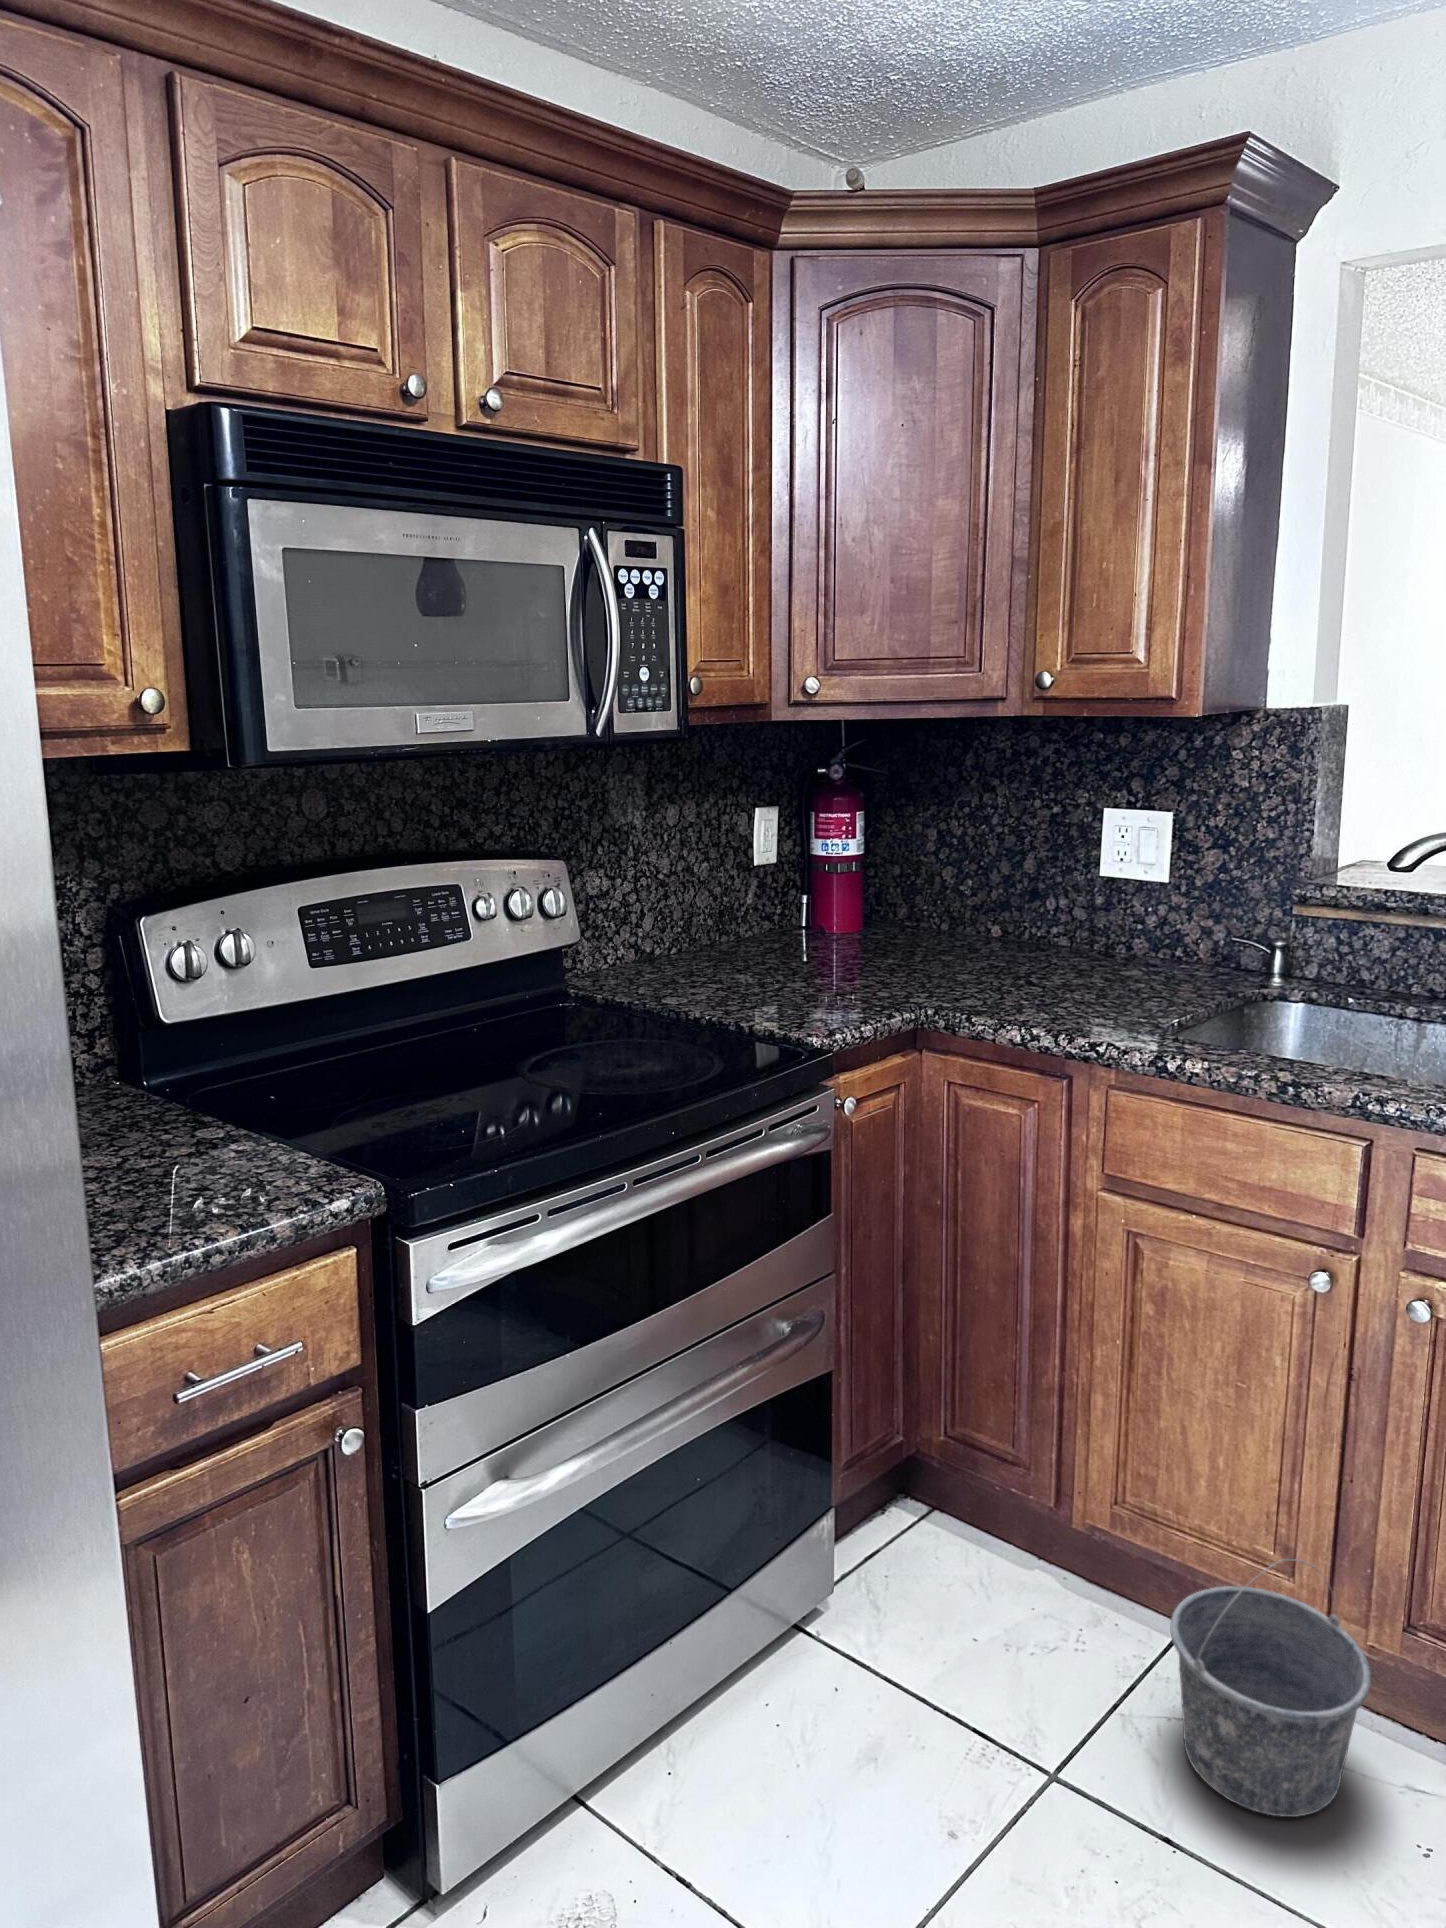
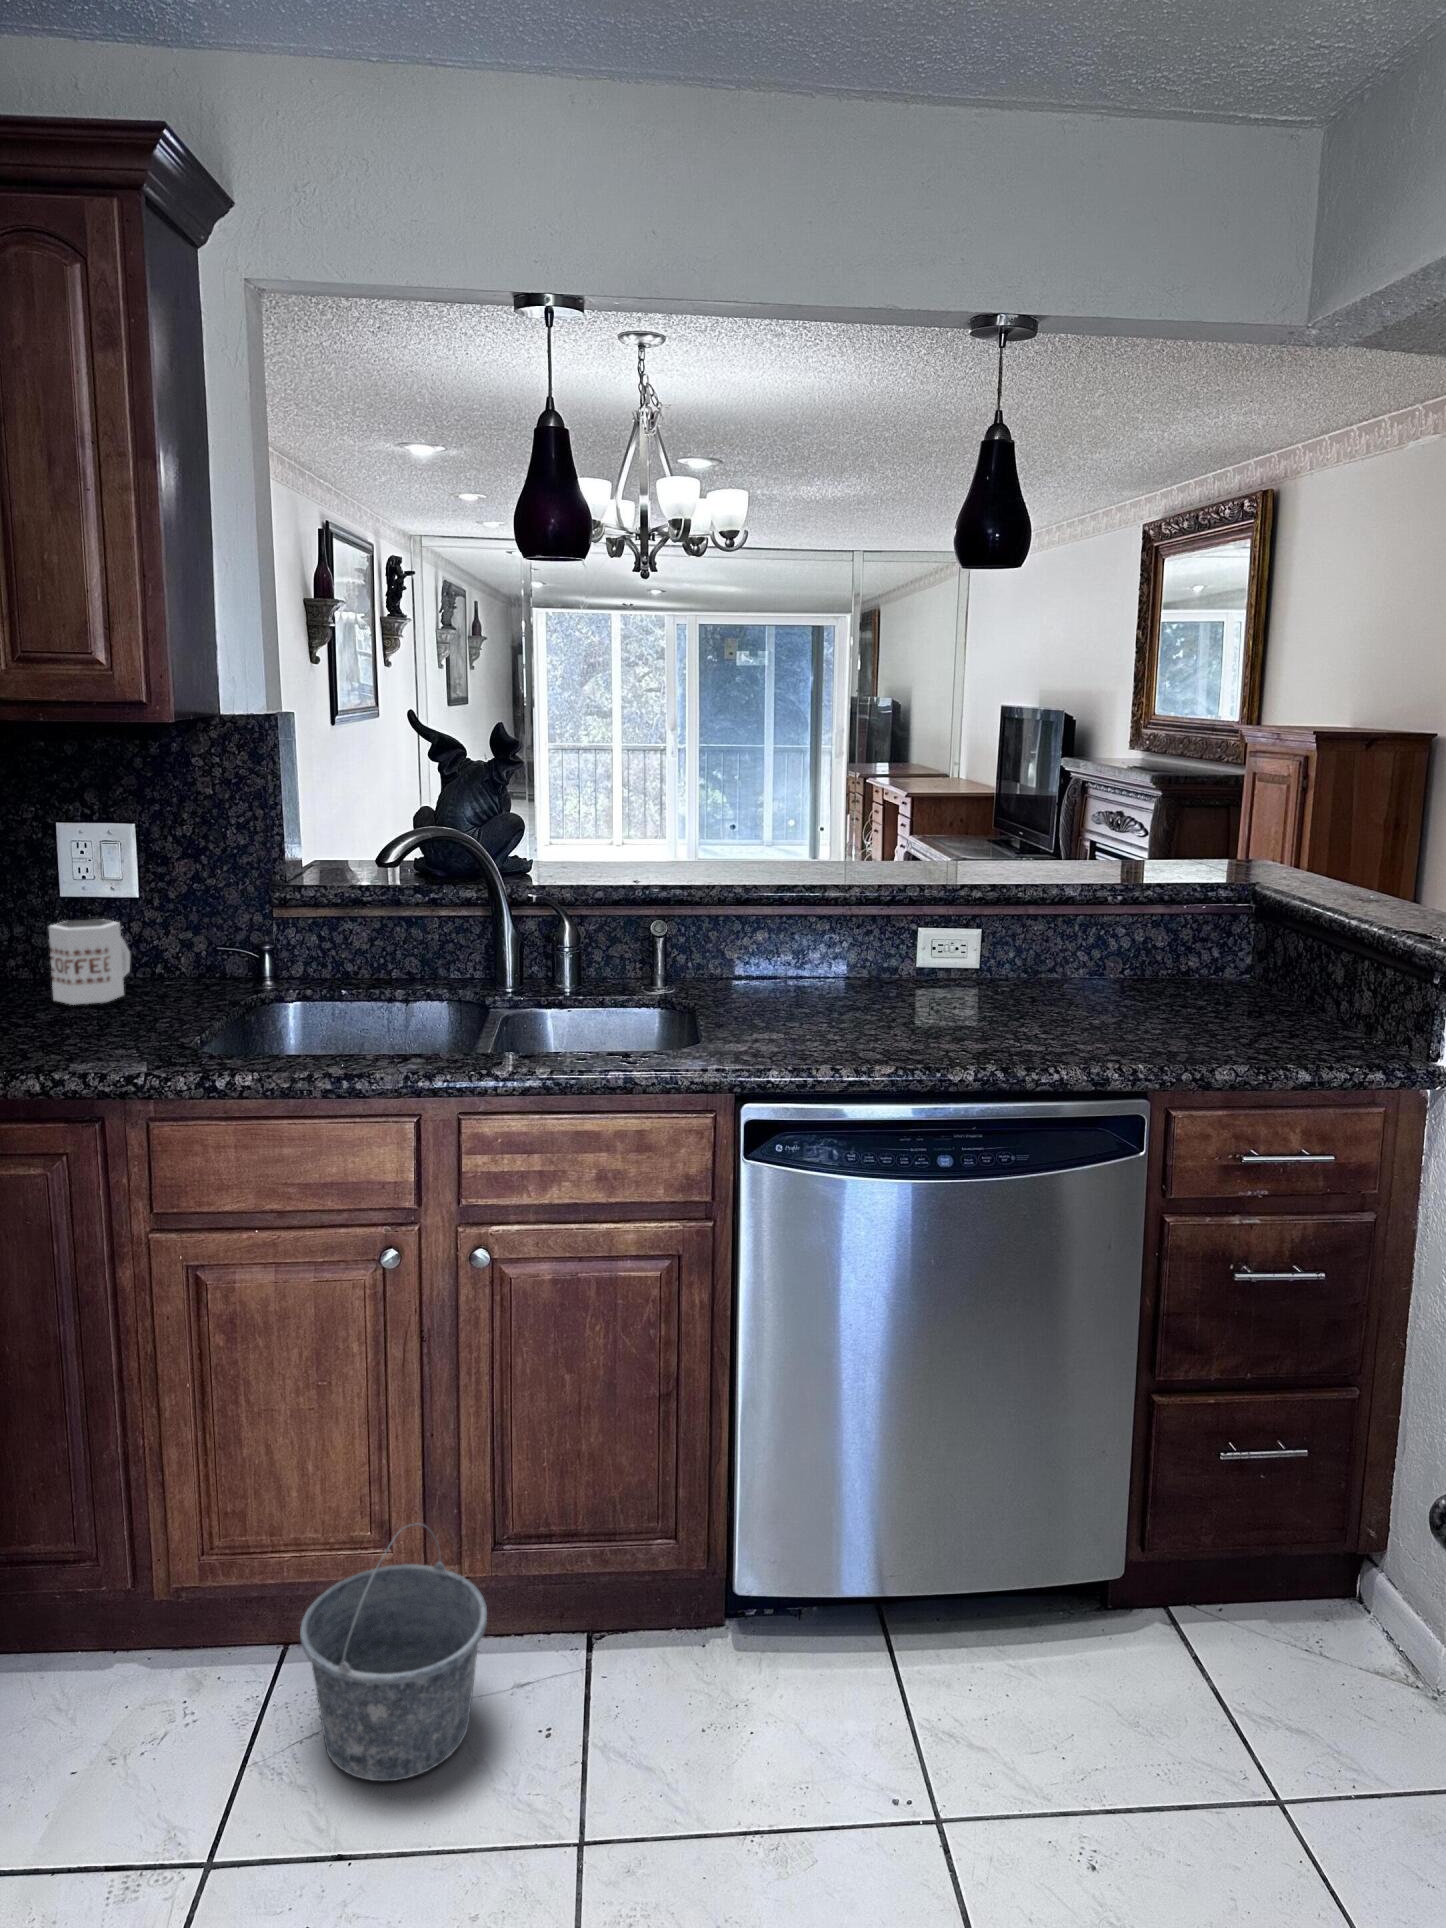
mug: none [1077,897,1150,976] -> present [48,919,130,1005]

